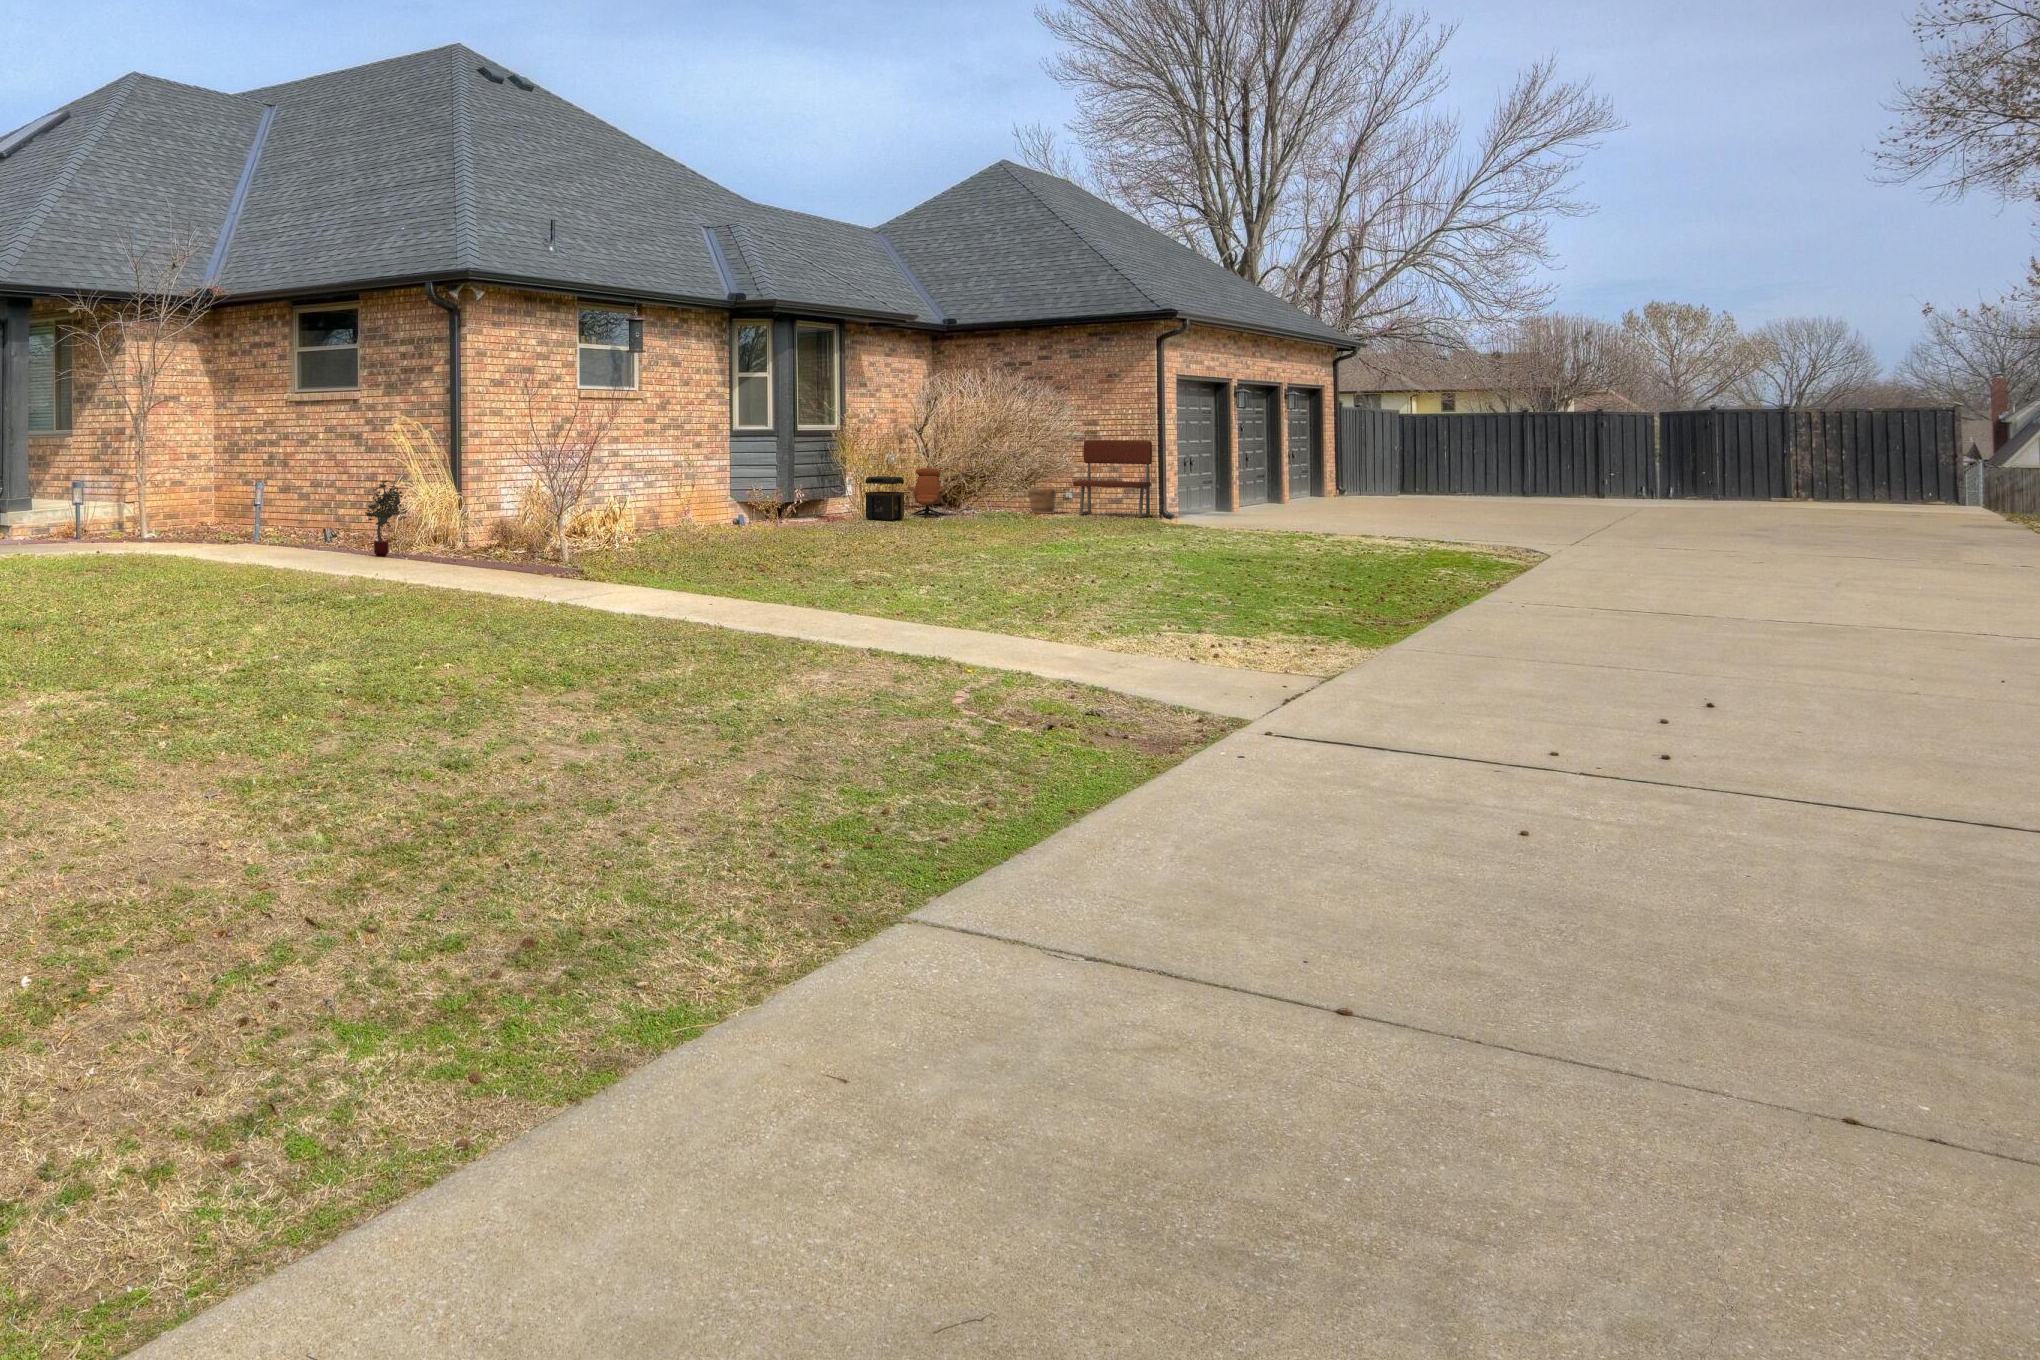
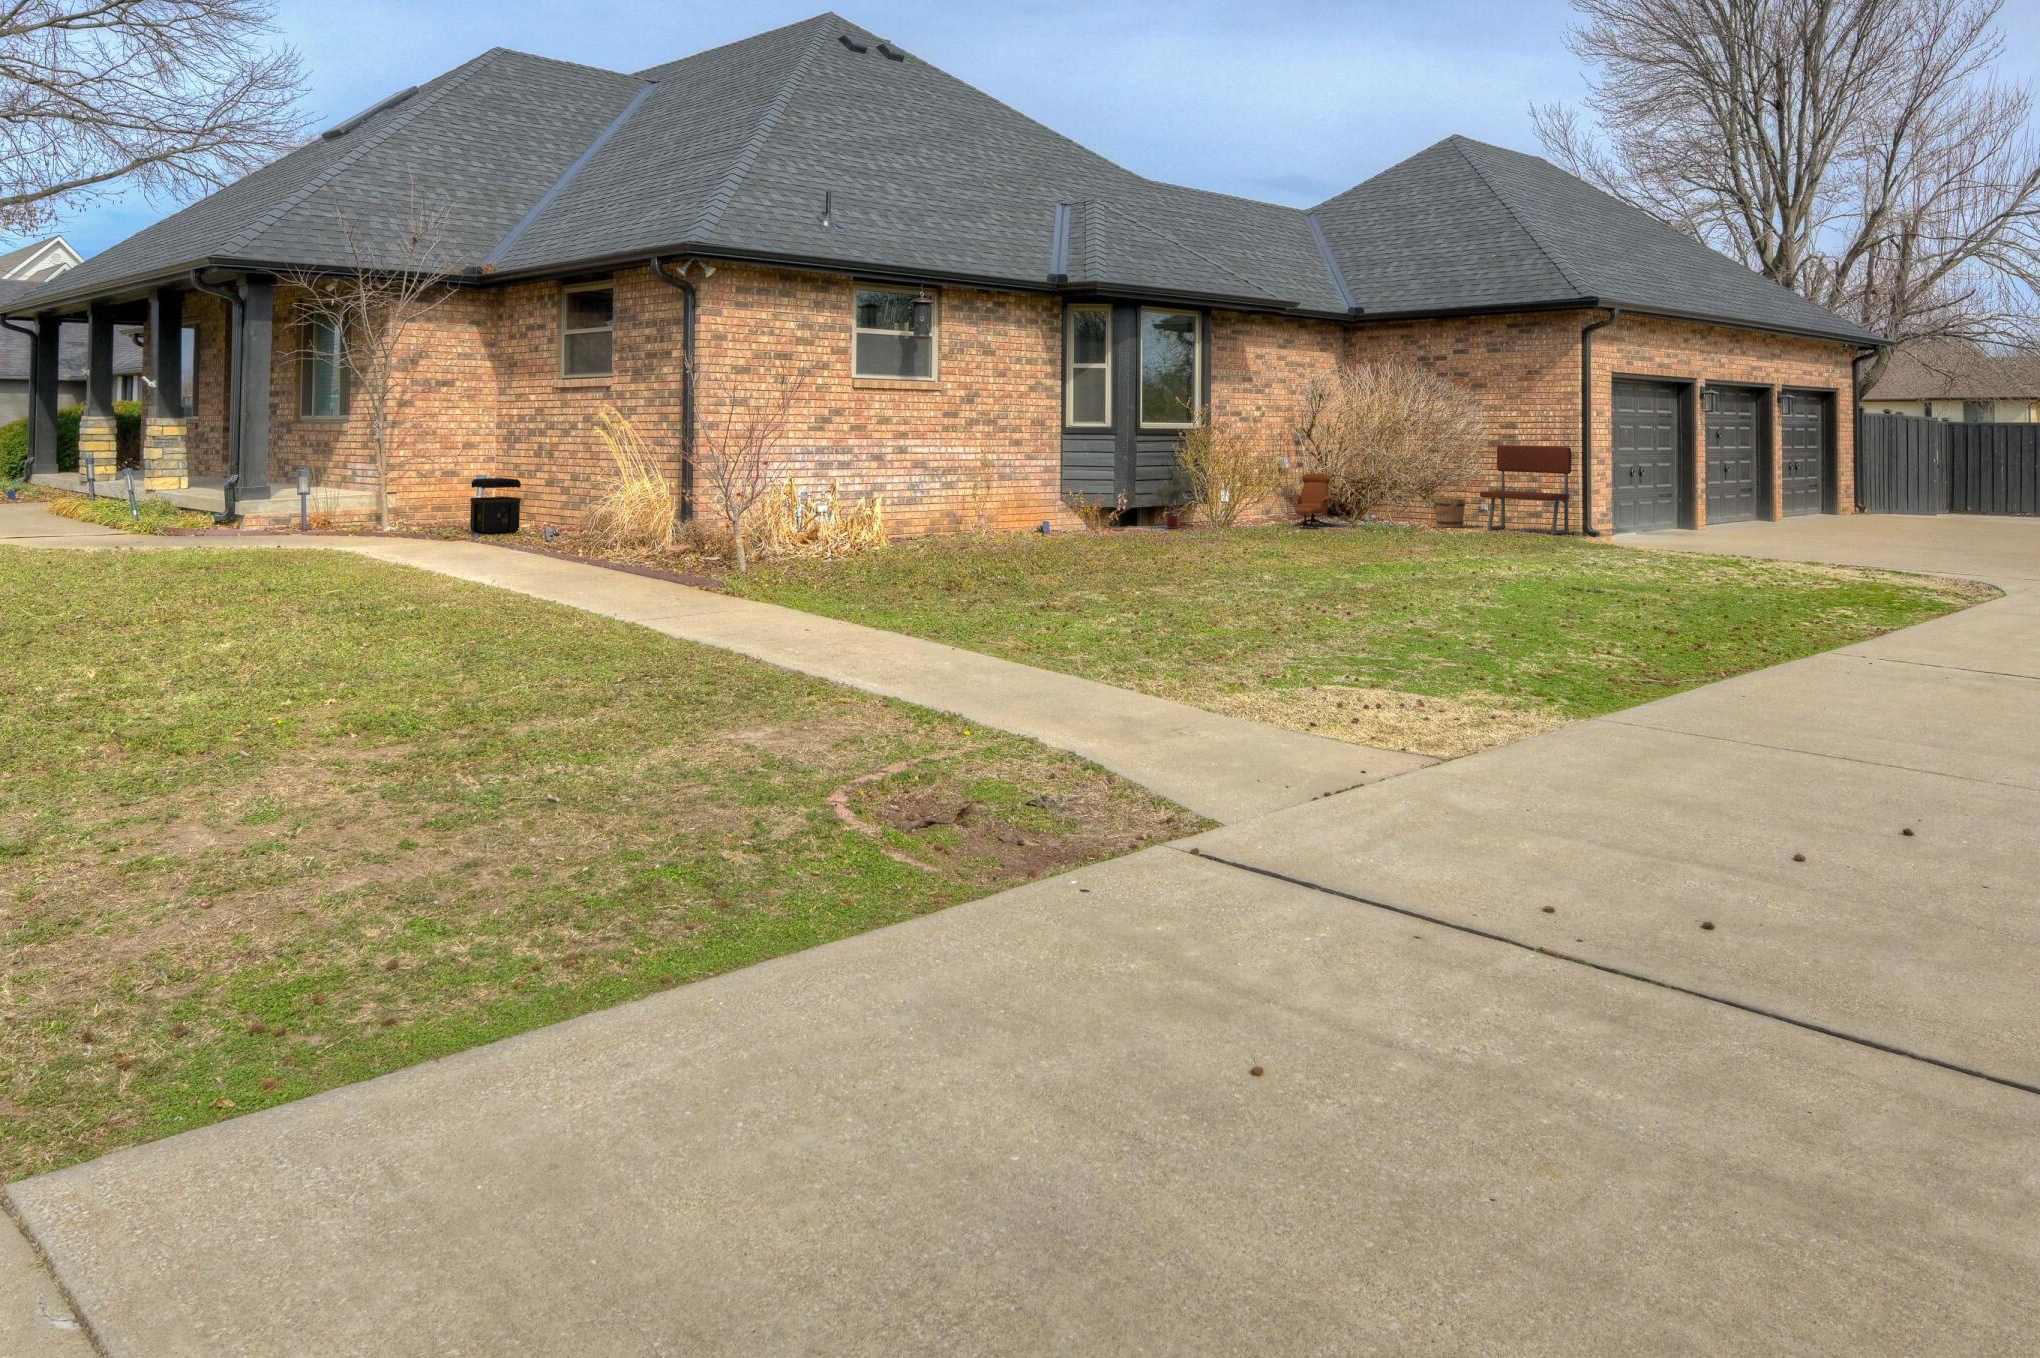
toolbox: present [865,476,905,521] -> present [470,478,521,534]
potted tree: present [365,481,408,556] -> present [1153,465,1194,529]

